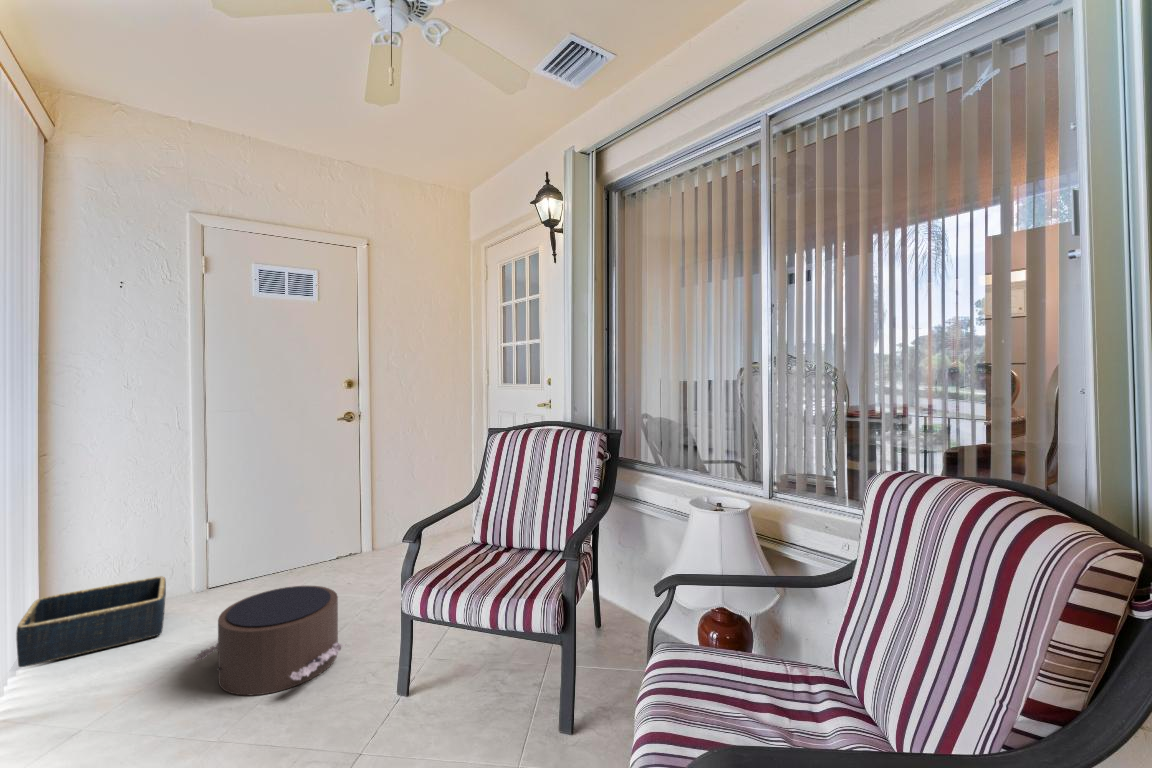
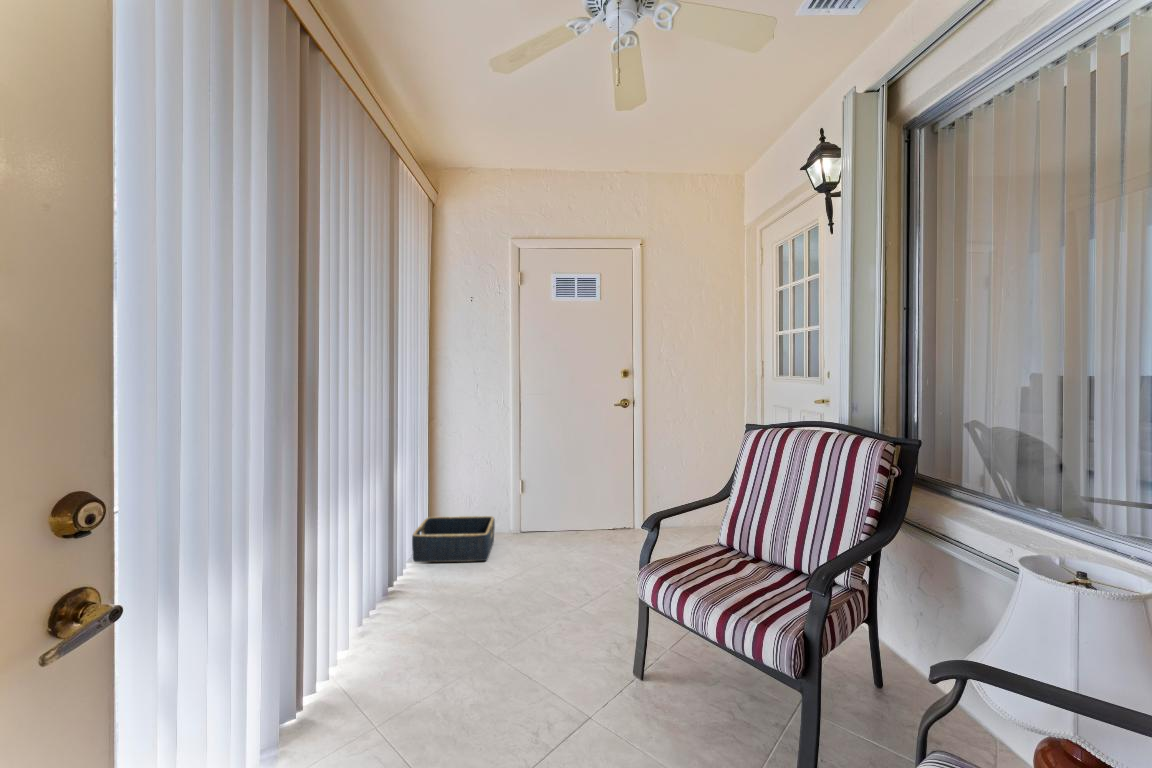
pouf: present [194,586,345,695] -> none [496,546,600,634]

